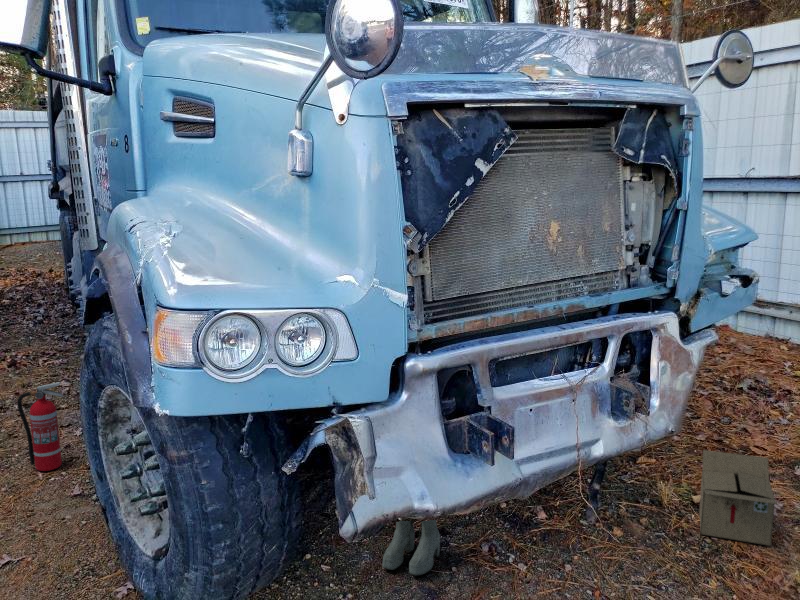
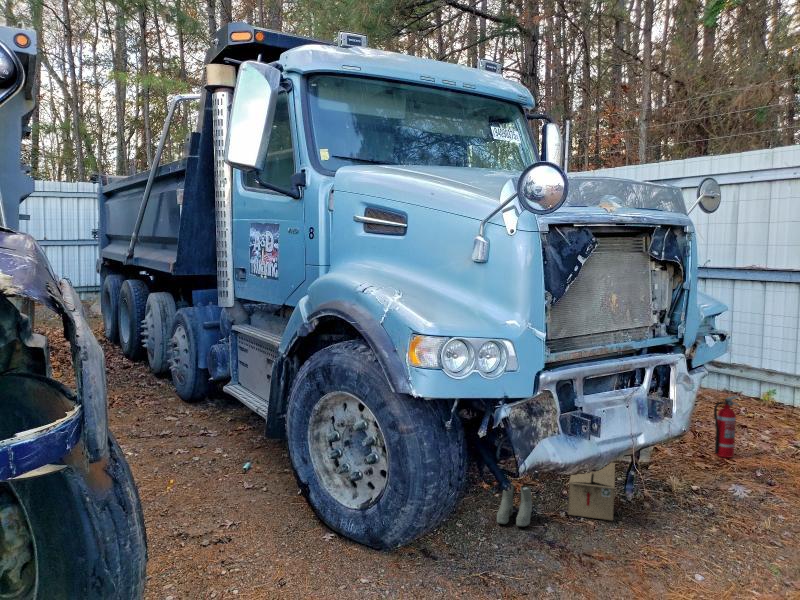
fire extinguisher: present [17,382,63,471] -> present [714,396,738,458]
cardboard box: present [699,450,777,546] -> present [568,463,615,521]

